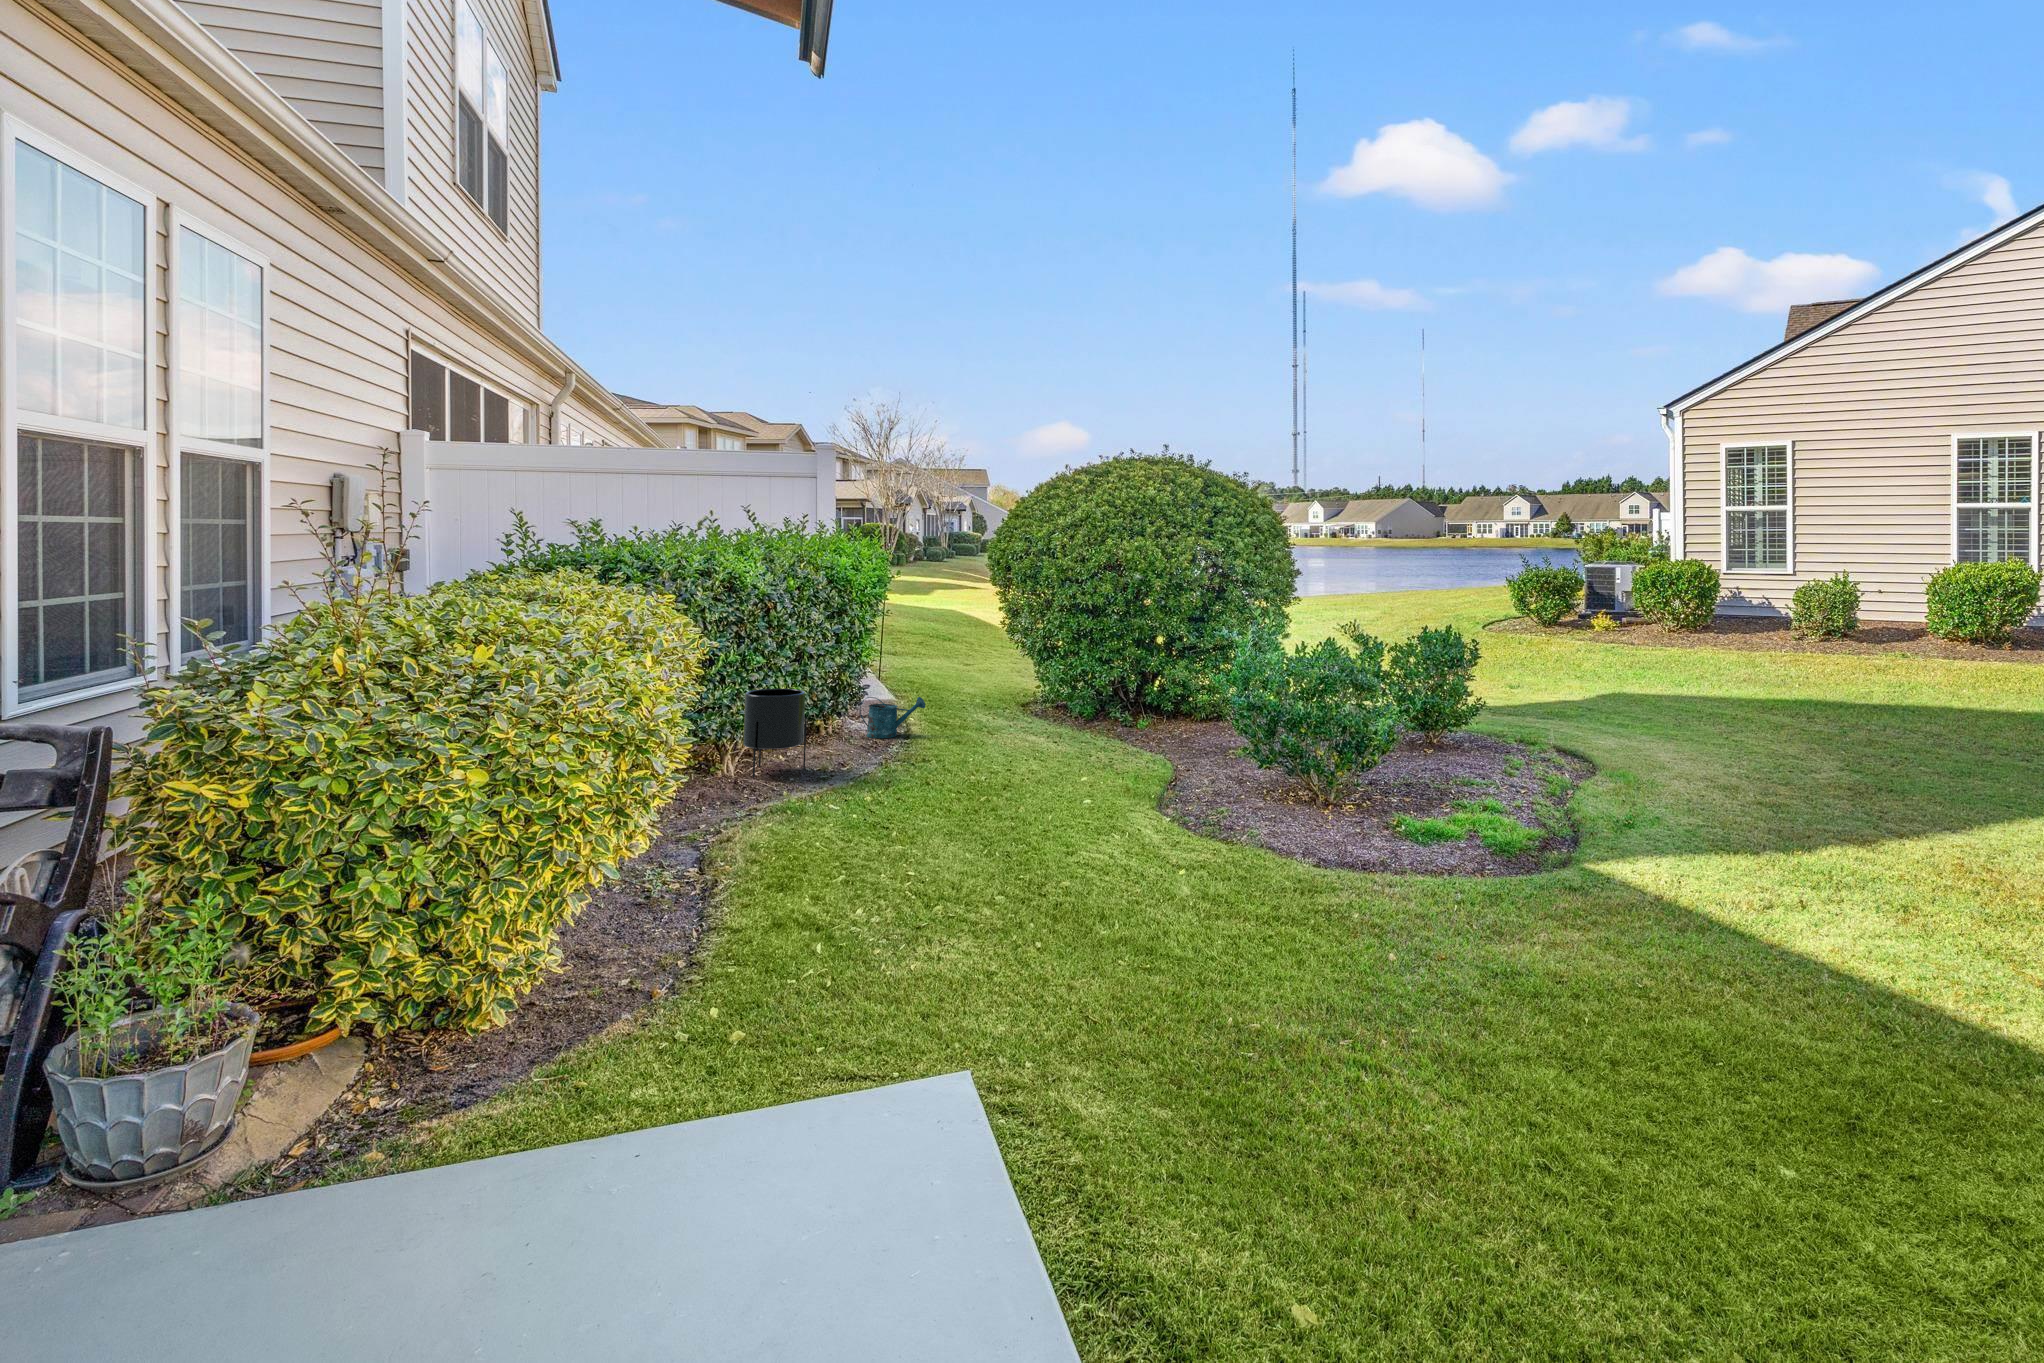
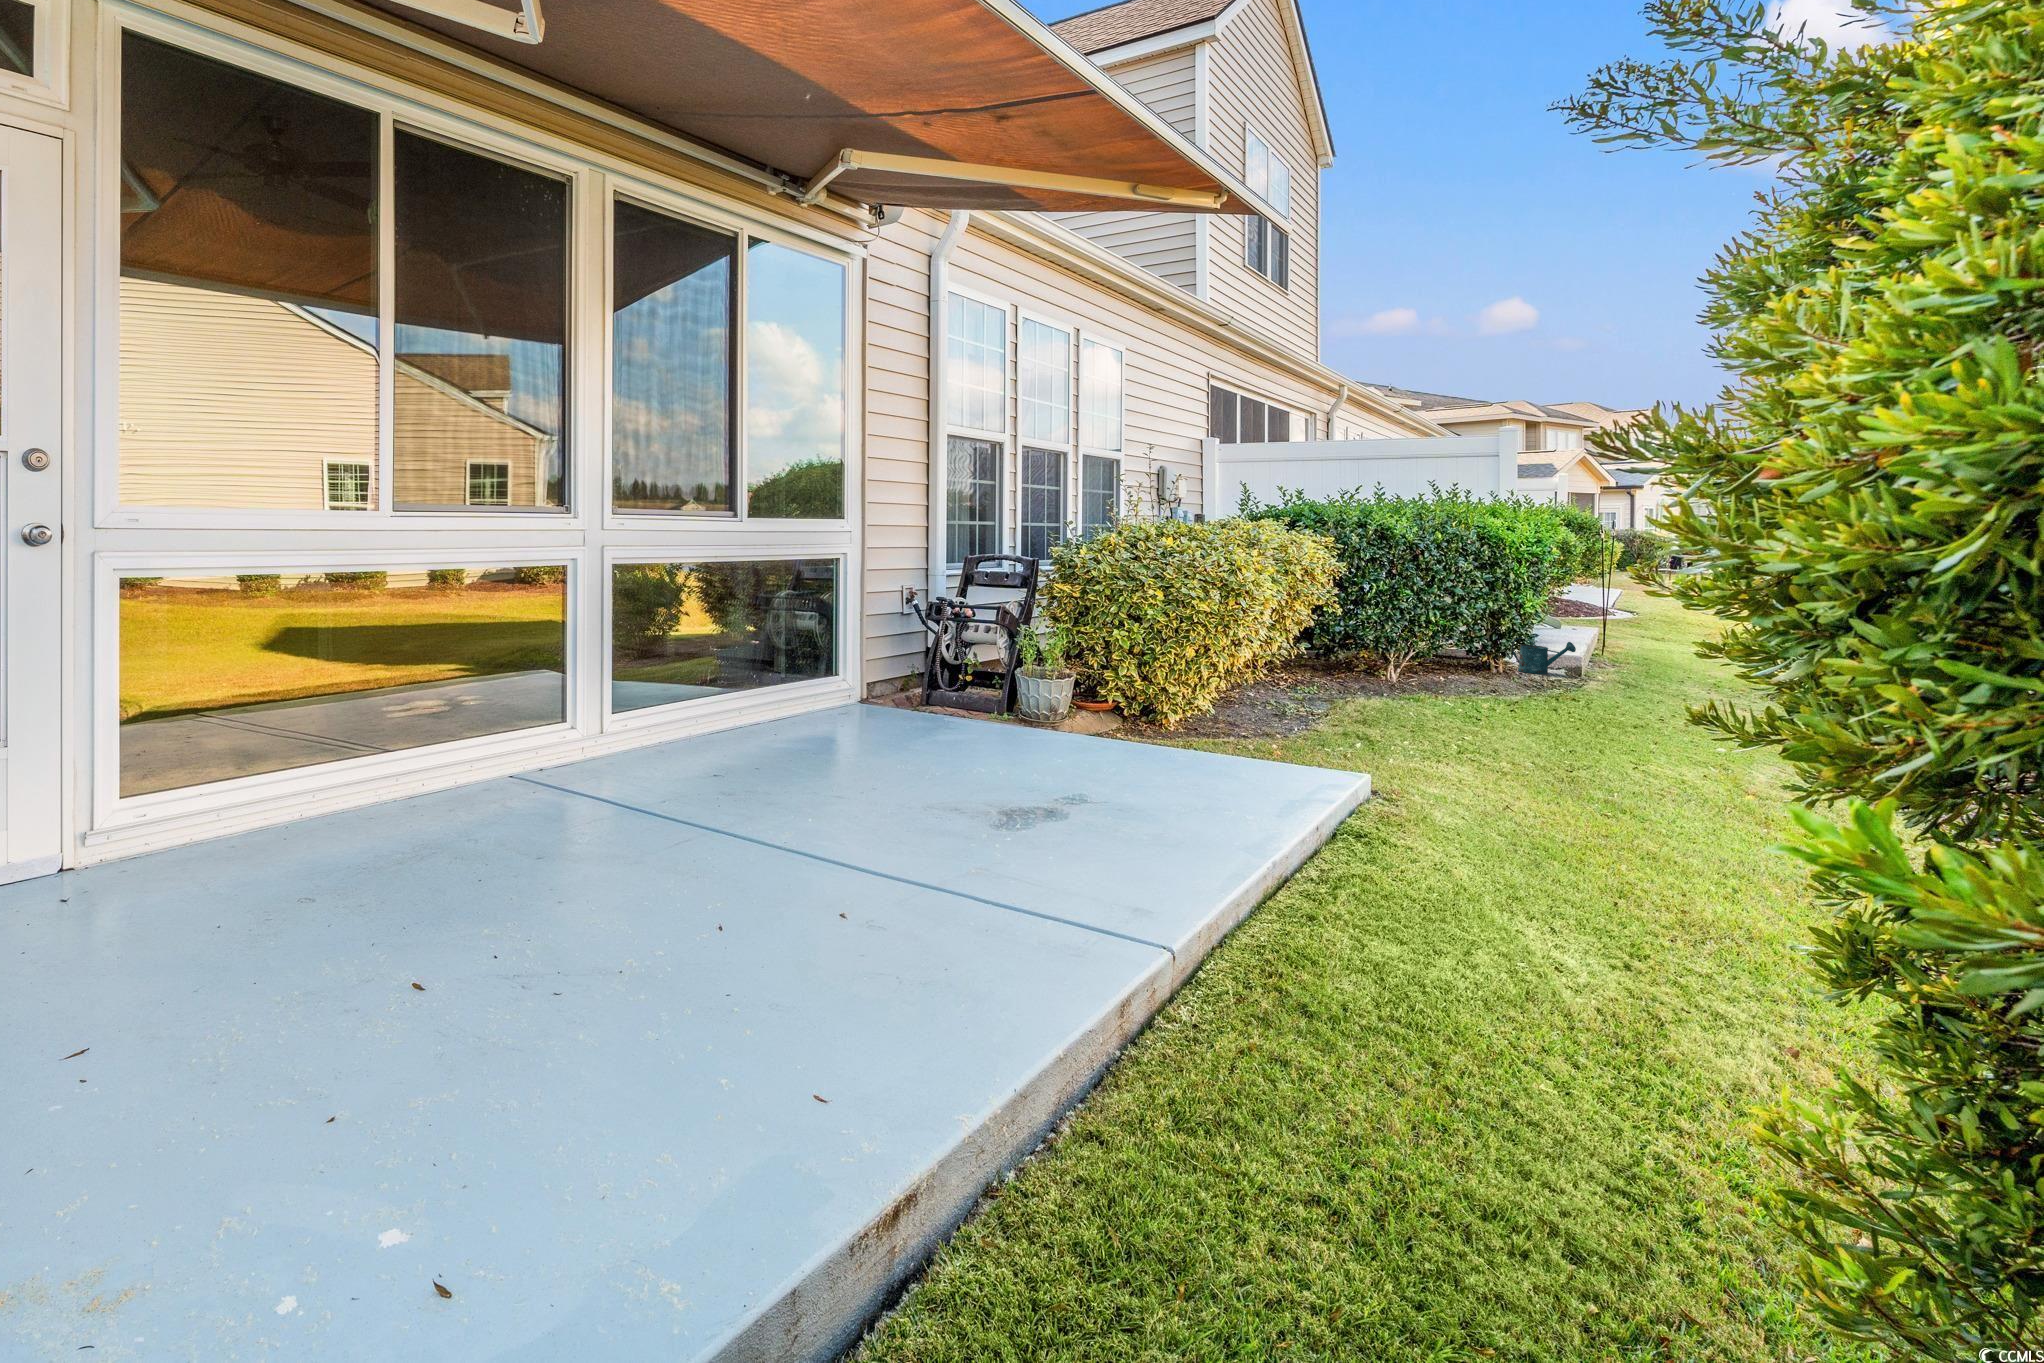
planter: present [743,689,807,778] -> none [1391,614,1442,679]

